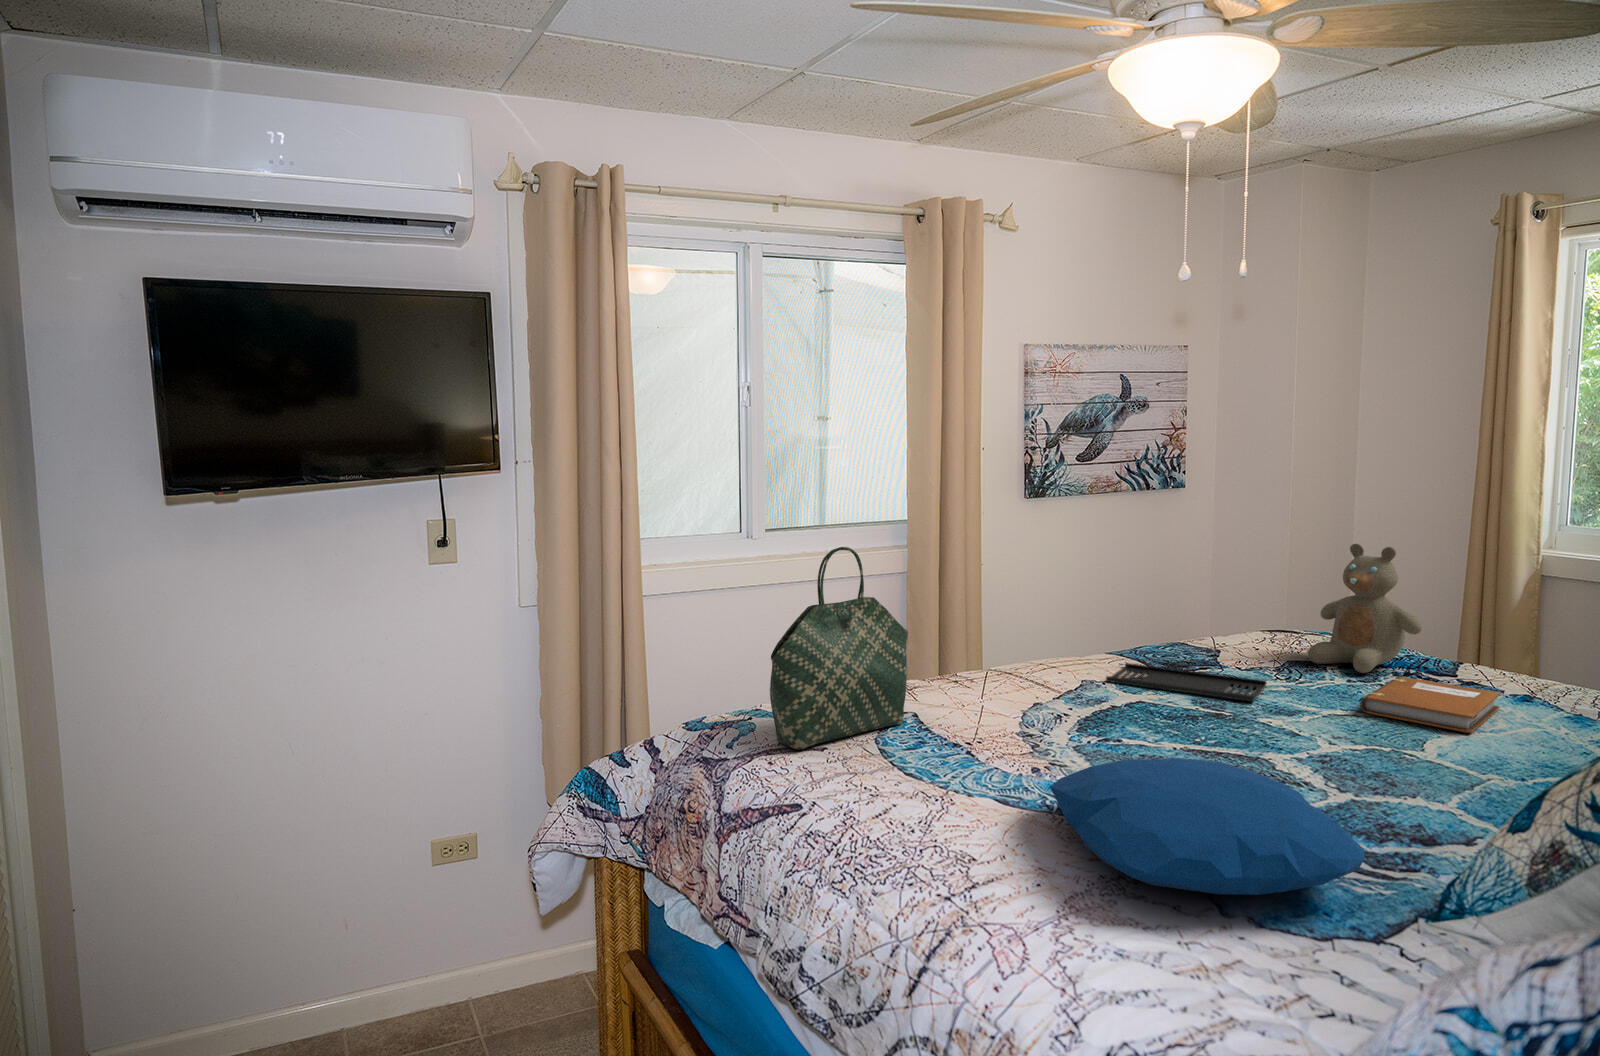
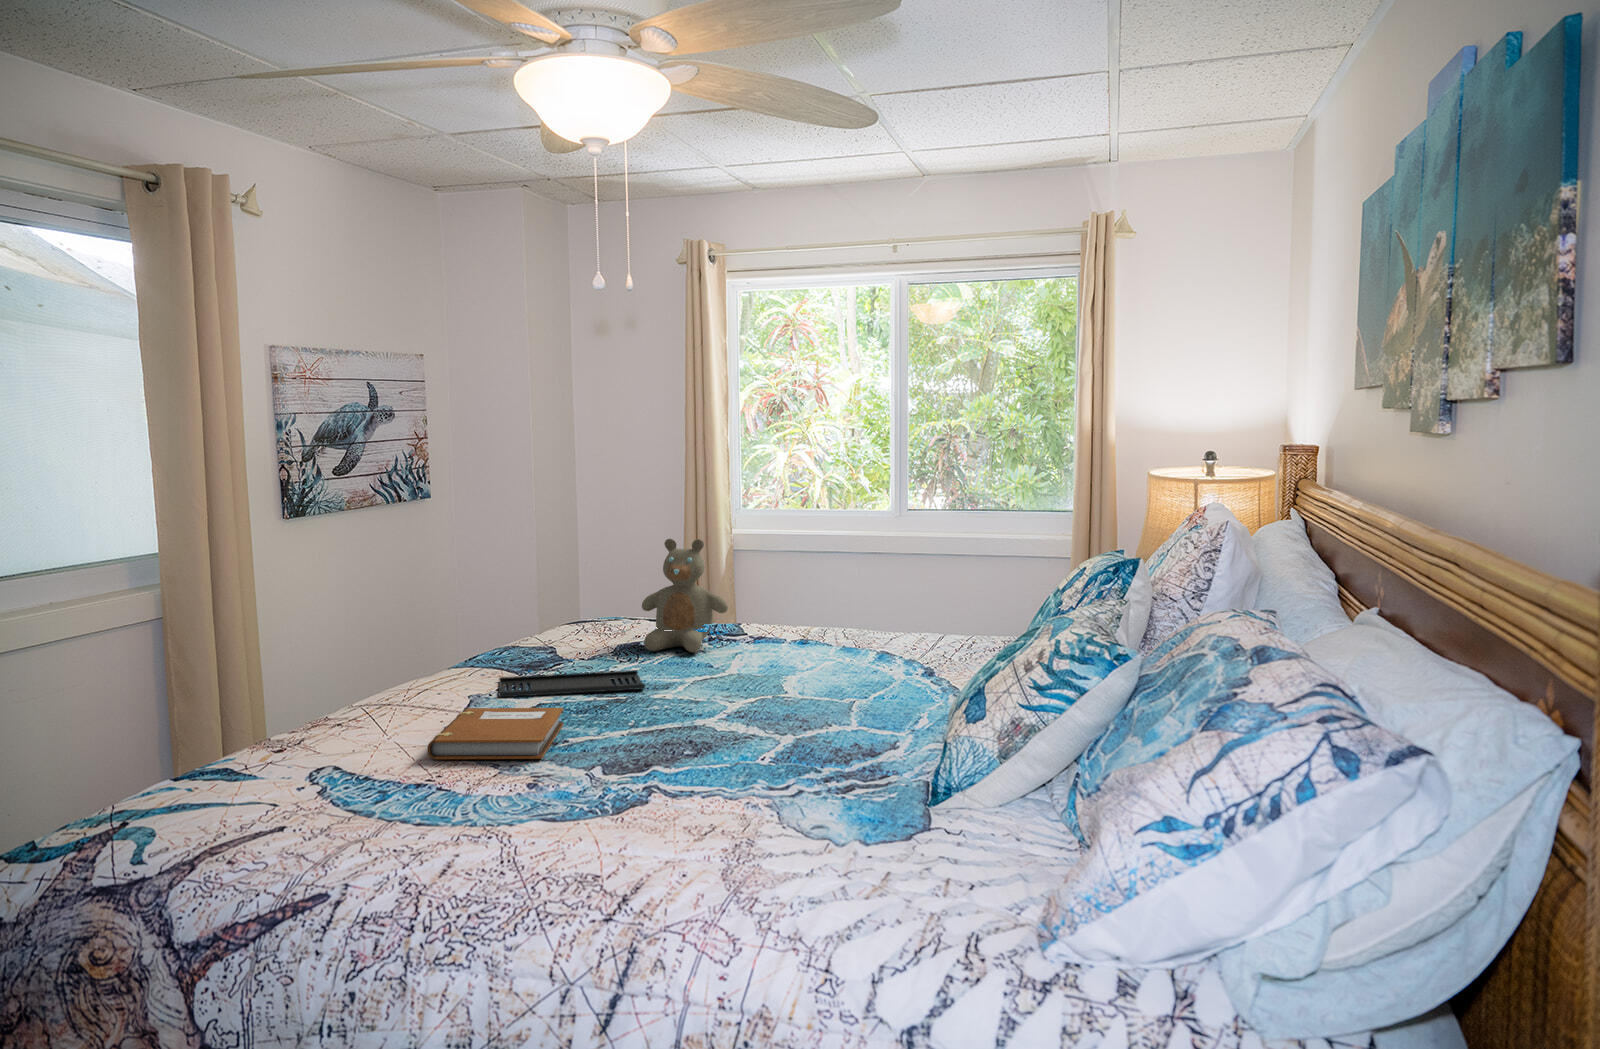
tote bag: present [770,547,908,750] -> none [188,564,339,840]
notebook: present [1360,677,1501,733] -> present [428,708,564,759]
pillow: present [1050,758,1365,895] -> none [604,730,893,841]

